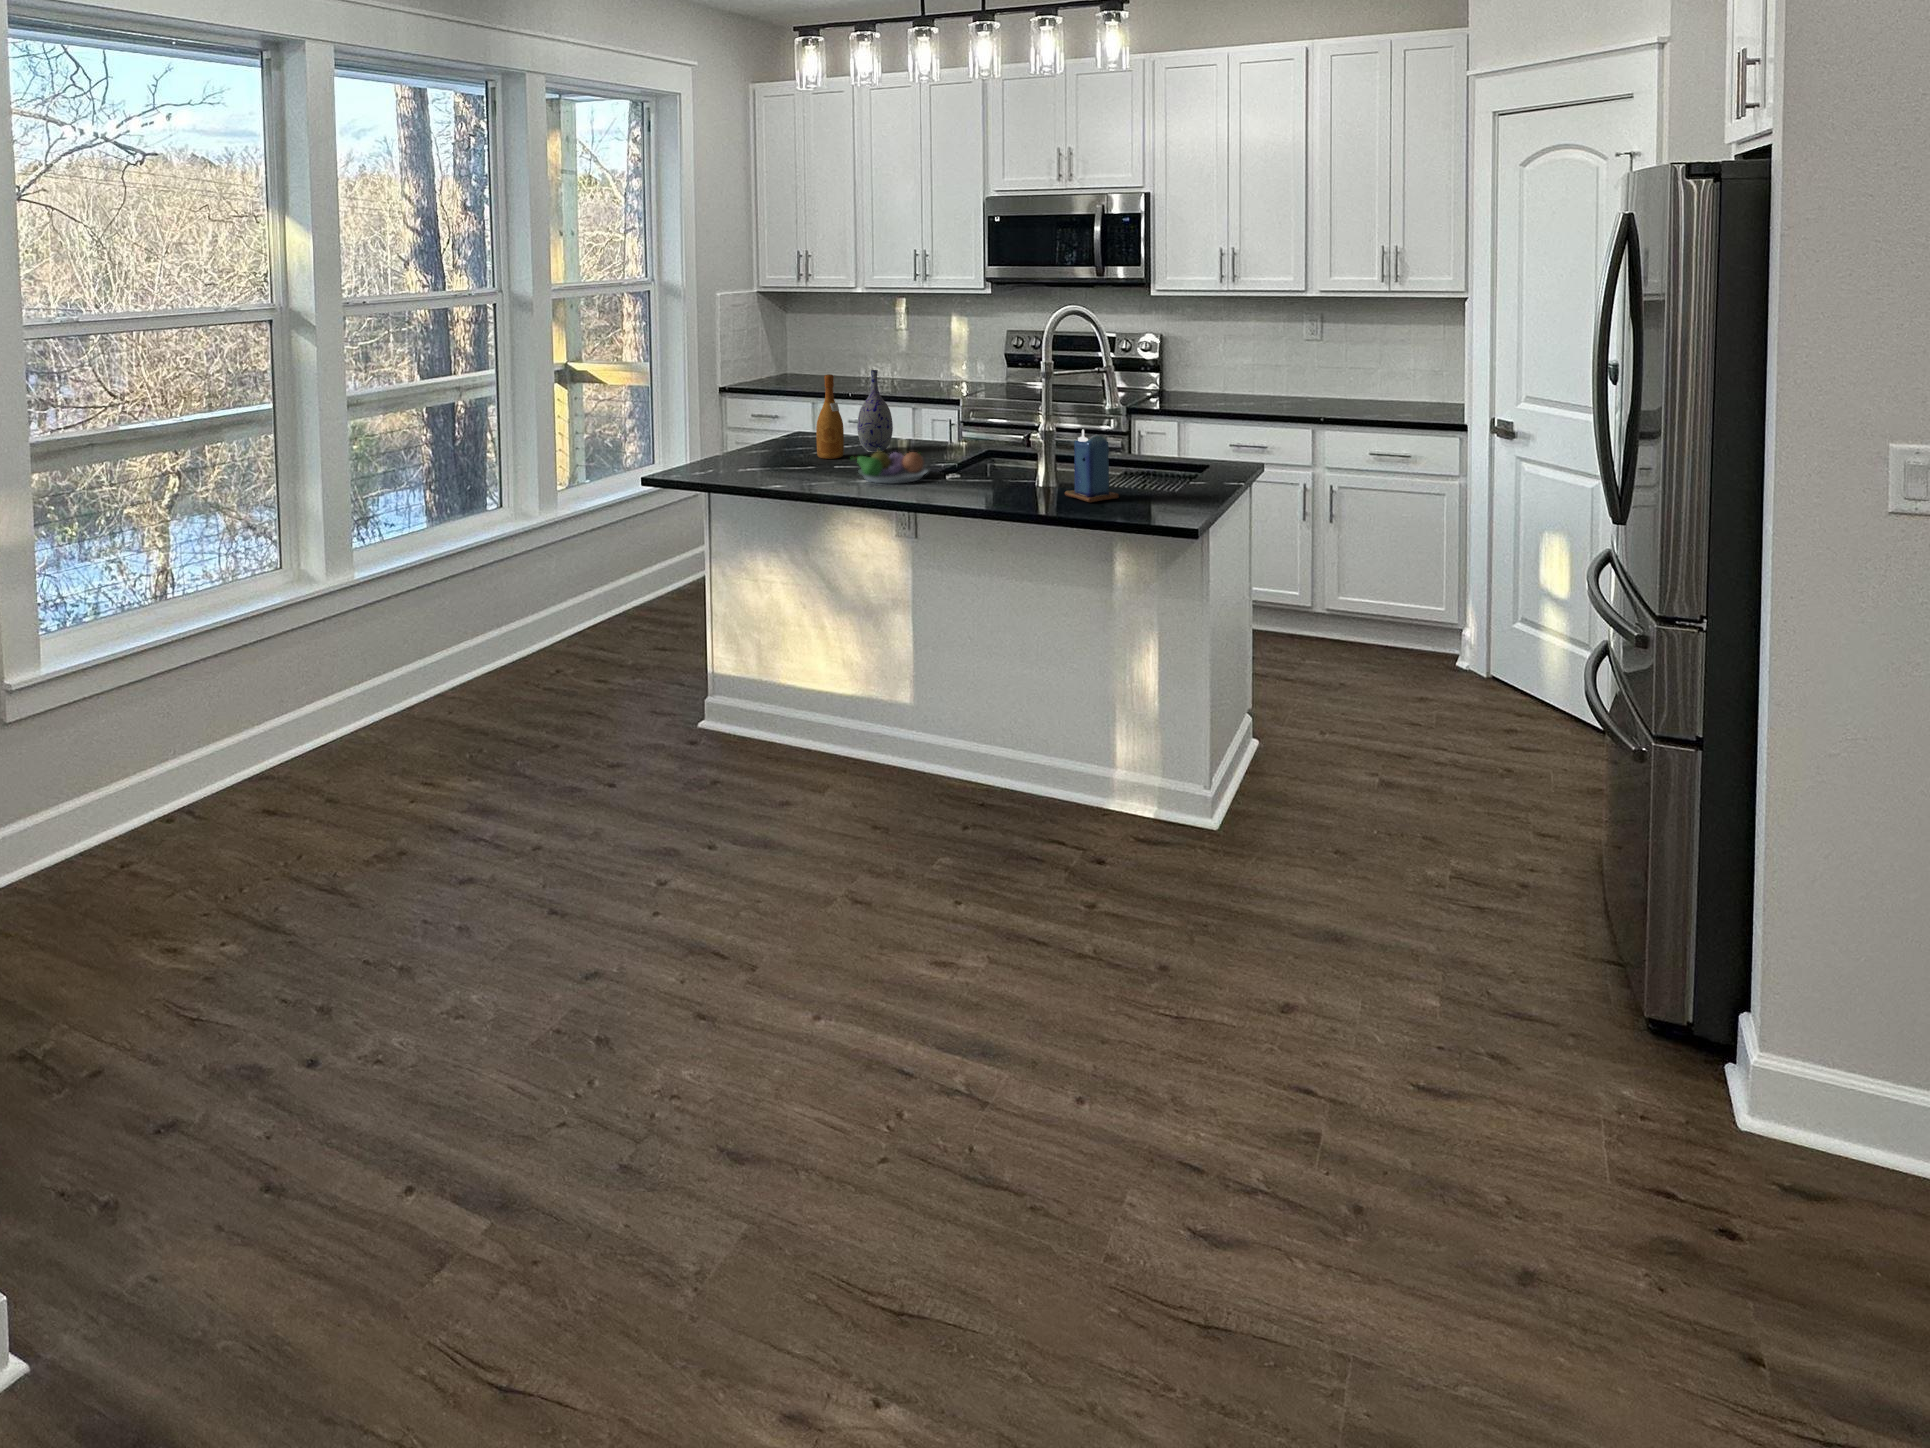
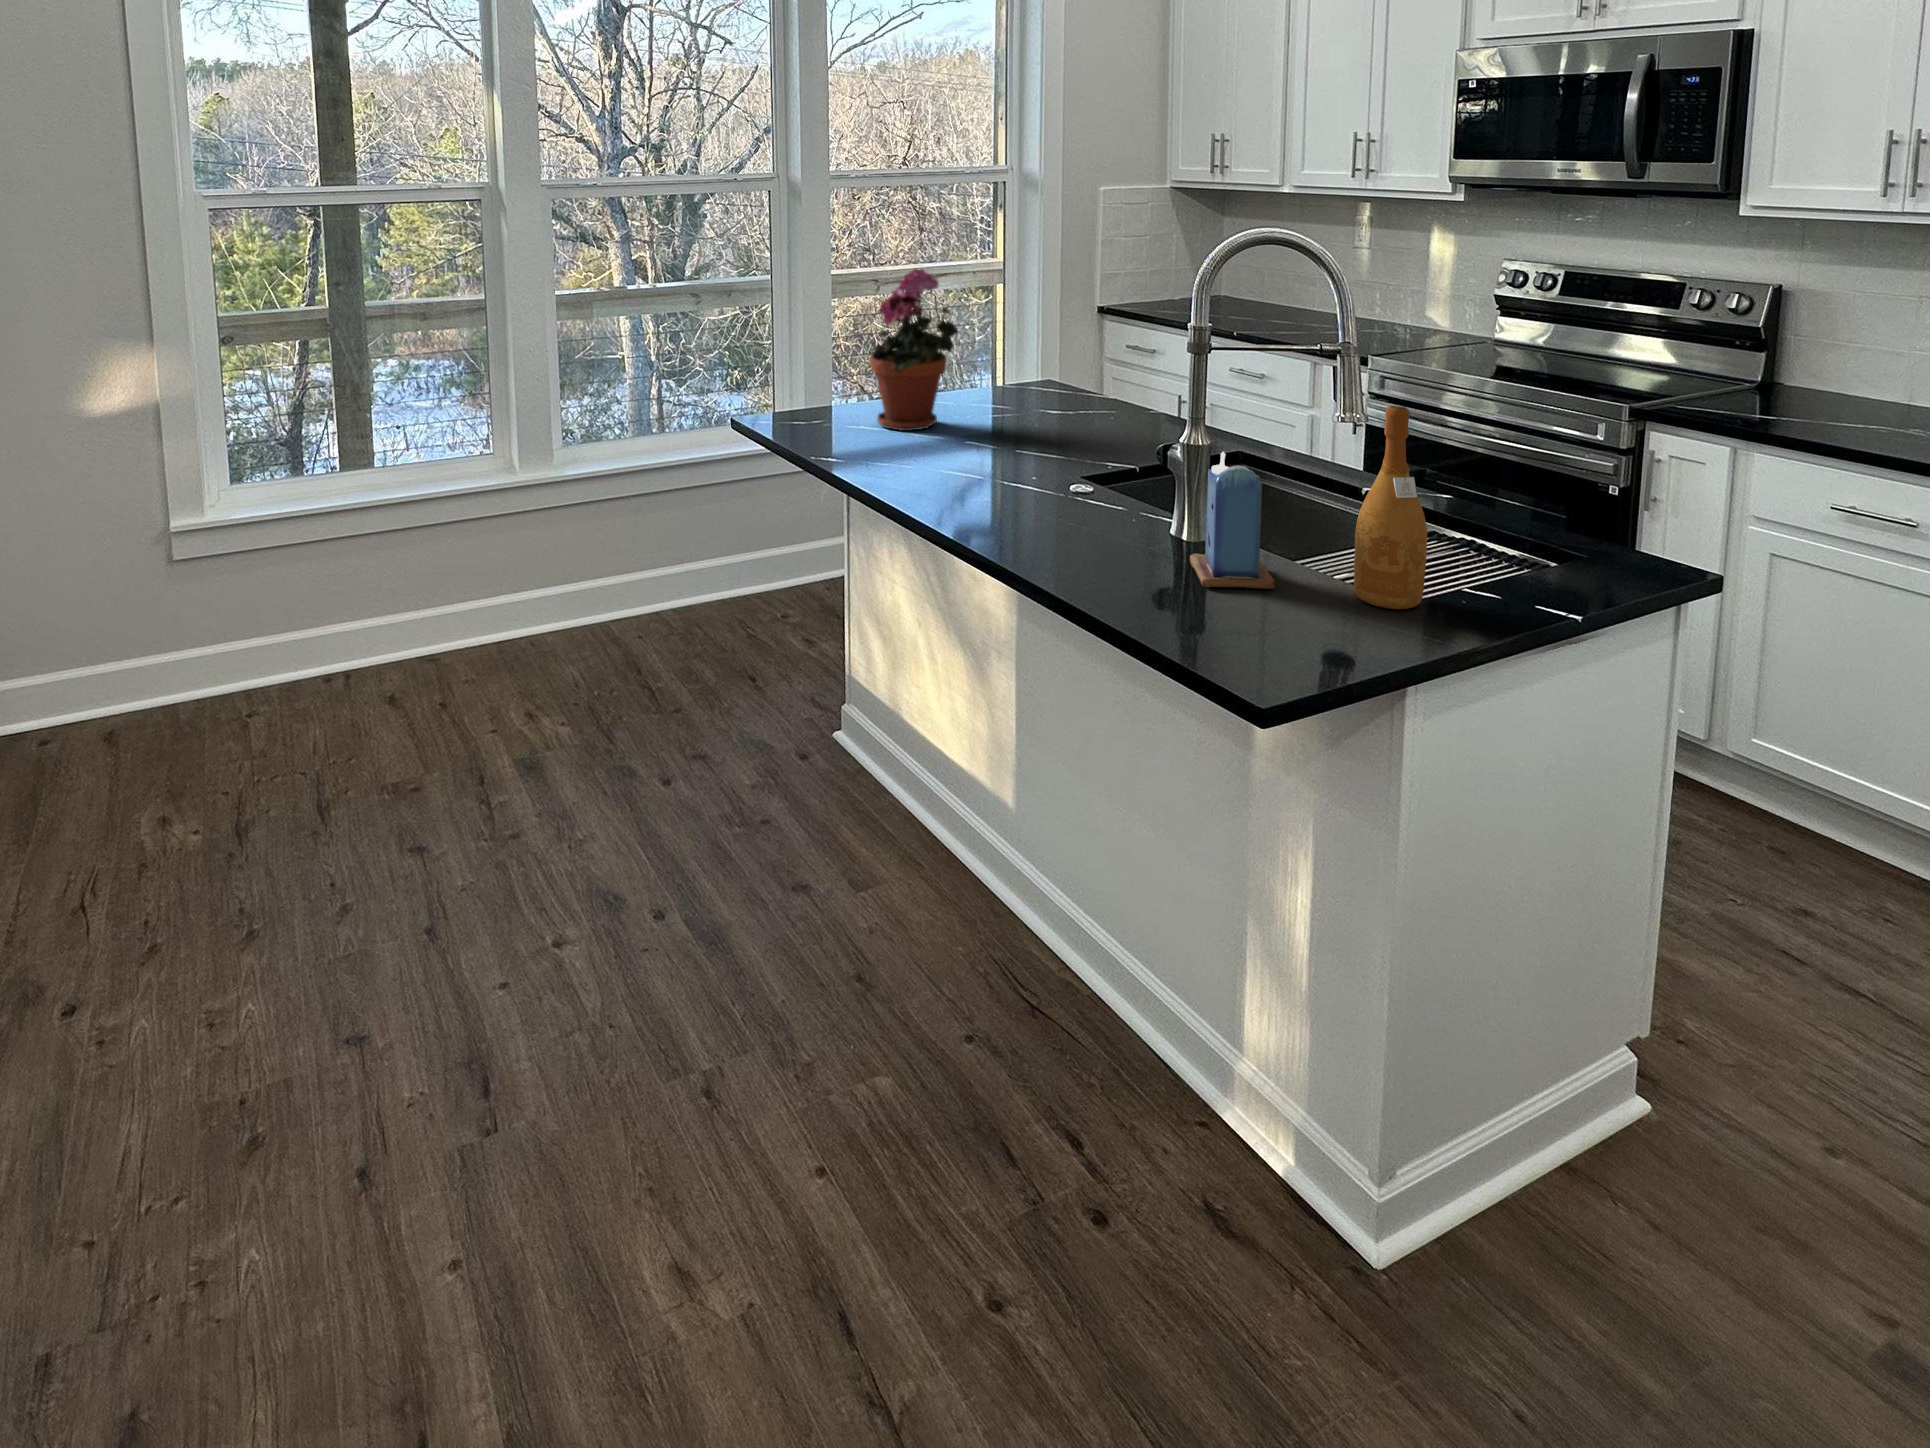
potted plant: none [734,352,798,471] -> present [869,269,958,431]
vase: present [857,370,893,452] -> none [1075,304,1128,424]
wine bottle: present [816,374,844,459] -> present [1354,406,1427,609]
fruit bowl: present [851,449,928,484] -> none [966,421,1076,483]

